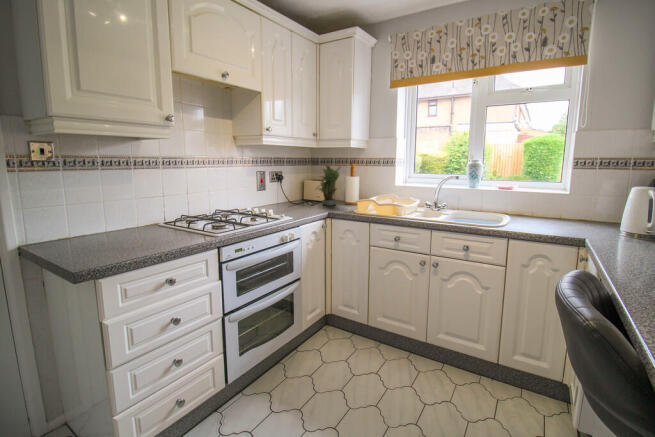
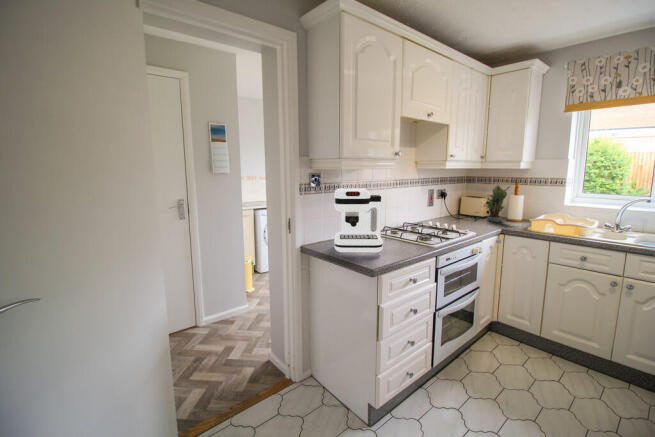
coffee maker: none [52,163,146,249] -> present [334,188,383,253]

